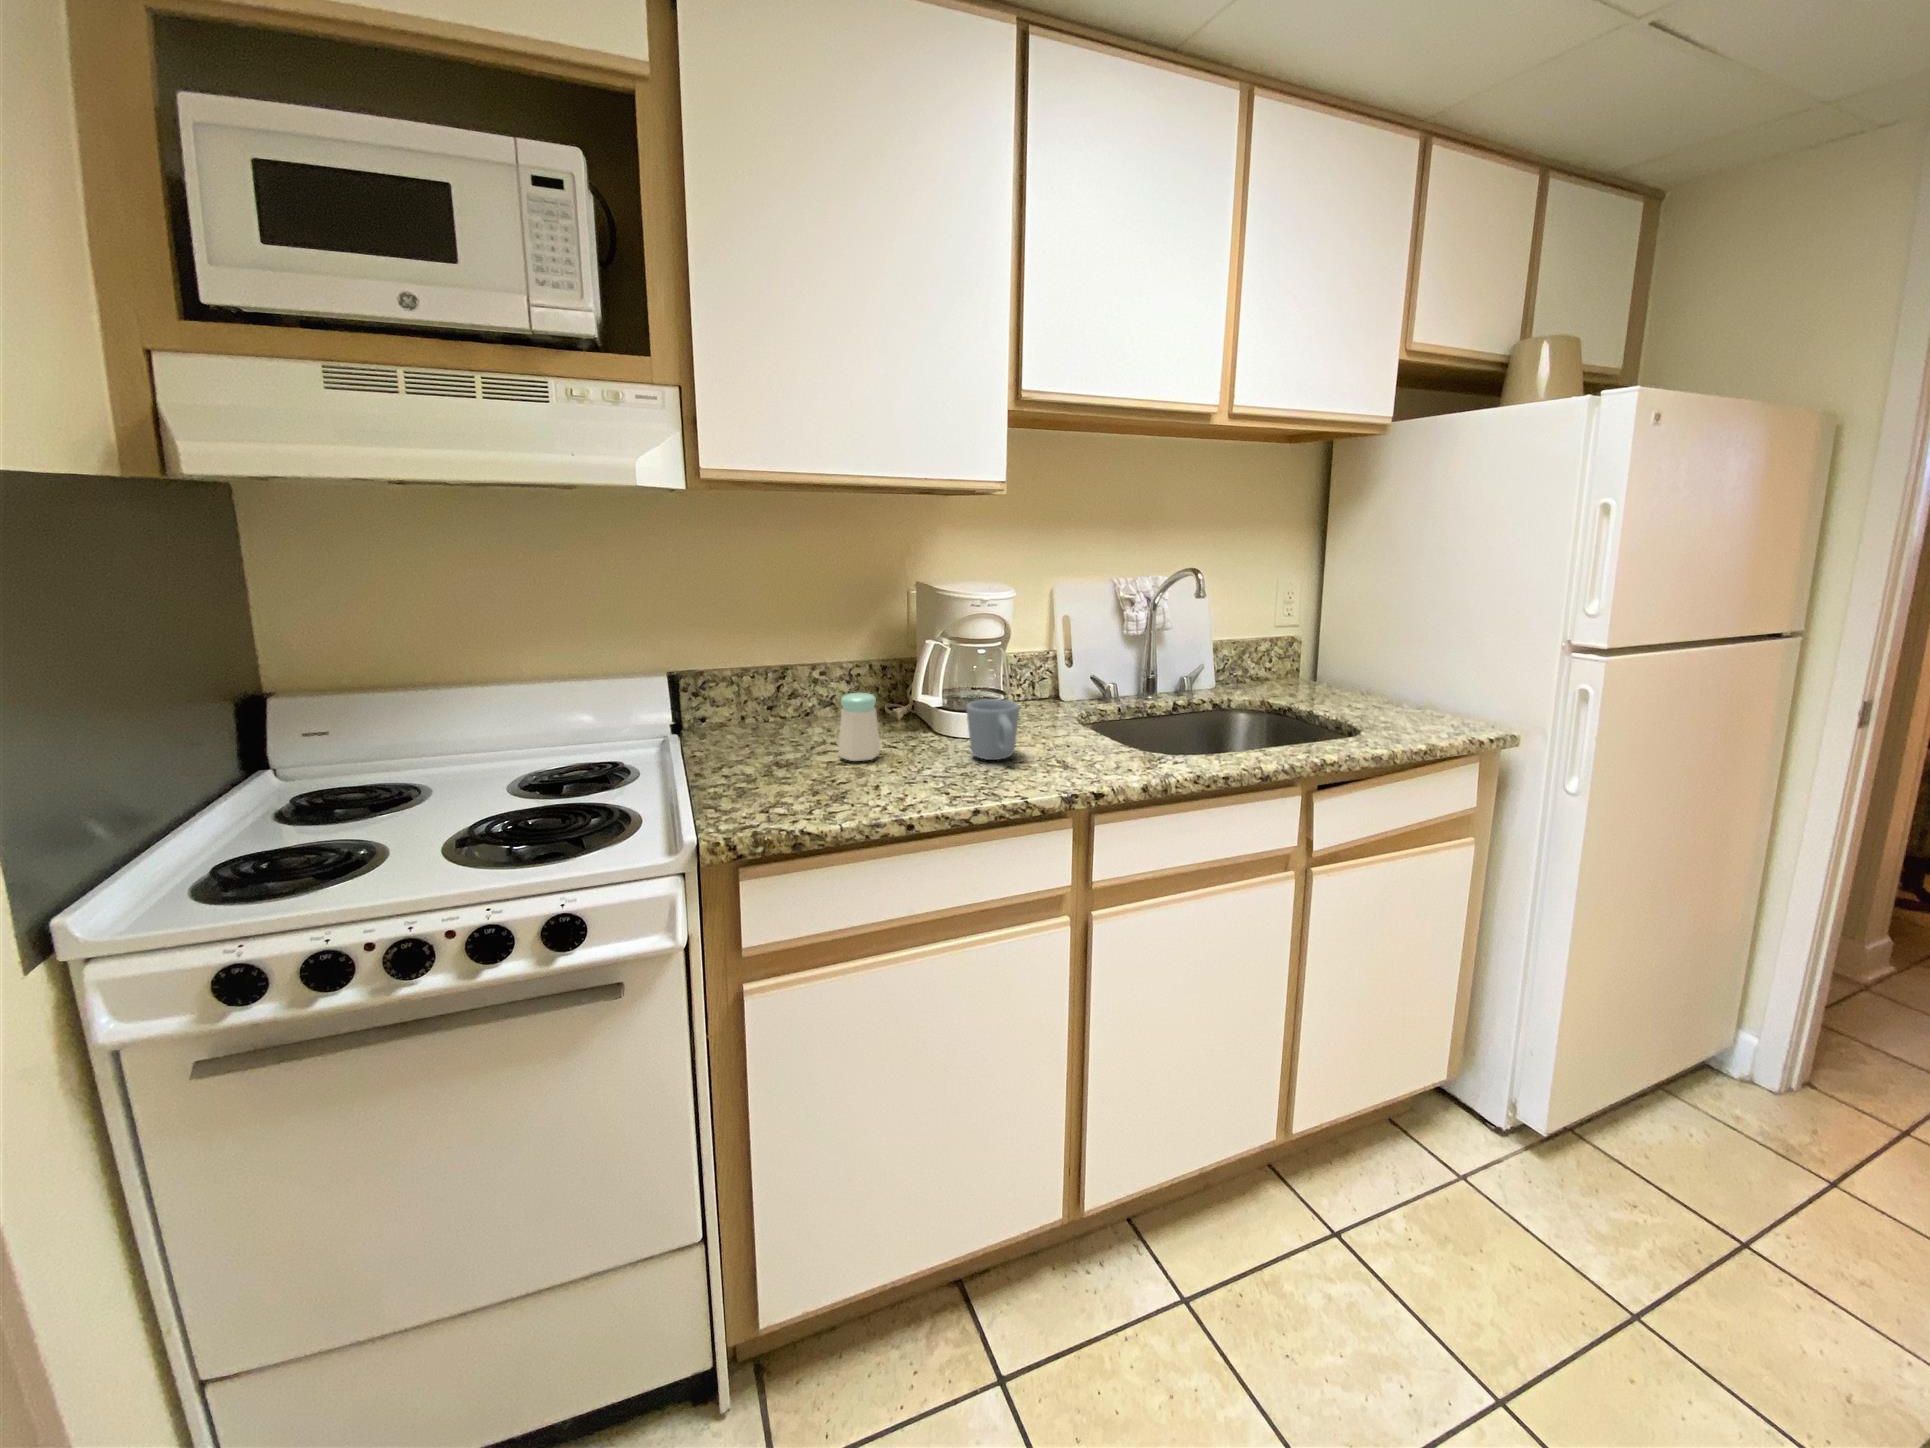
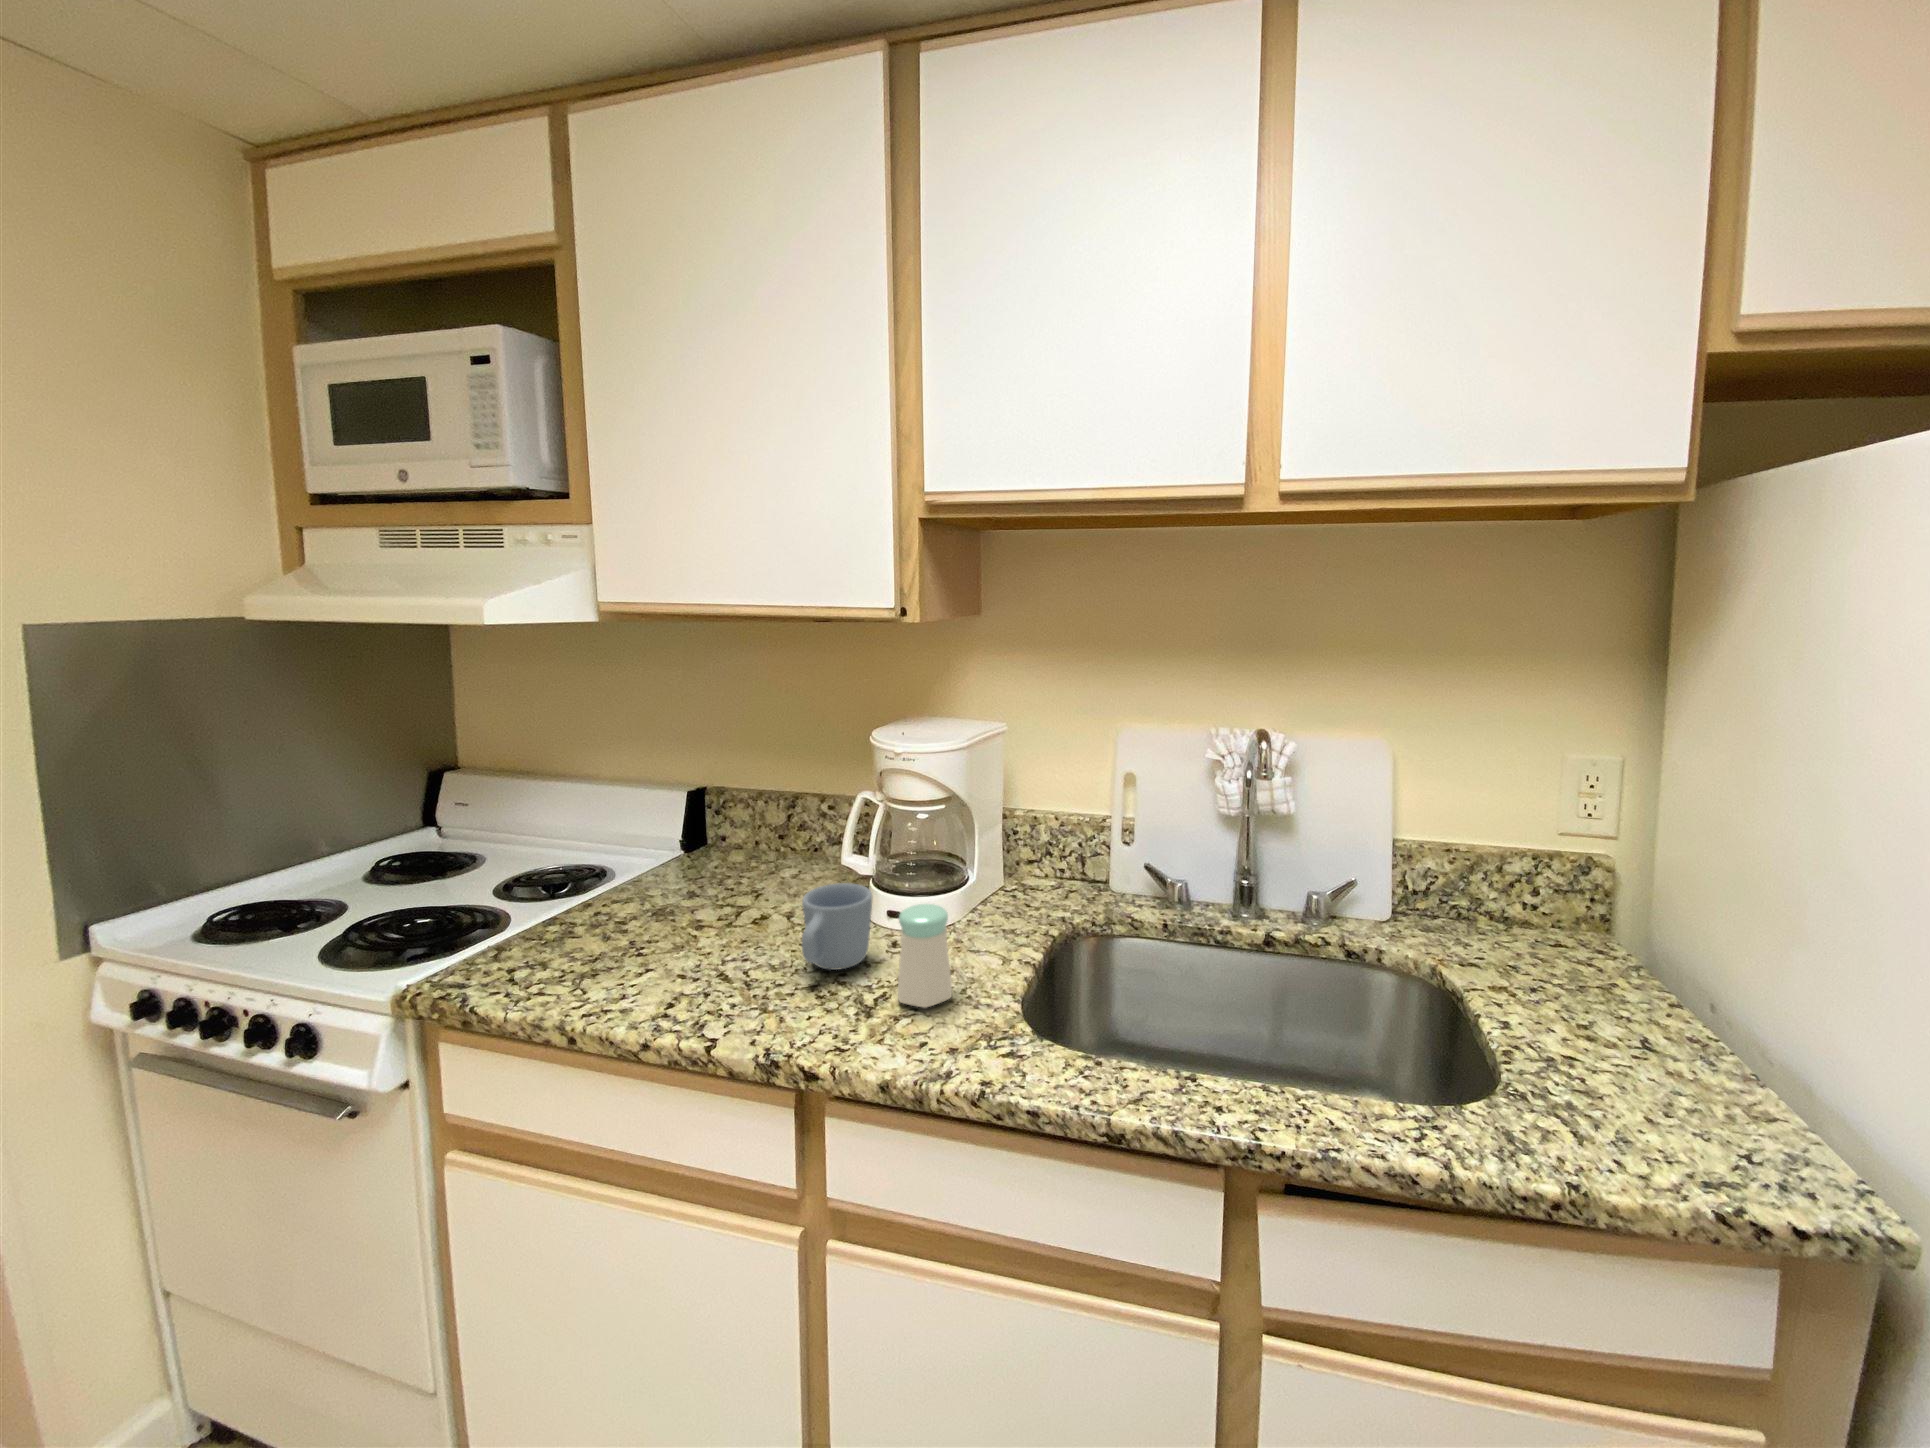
salt shaker: present [838,693,880,761] -> present [898,904,952,1008]

